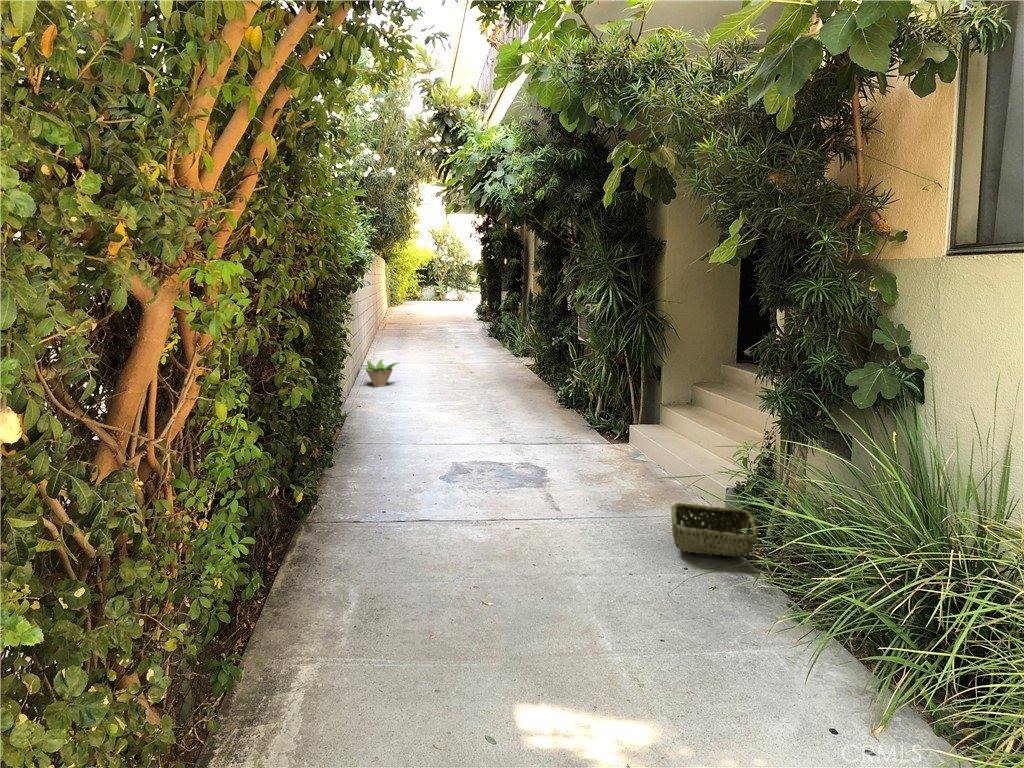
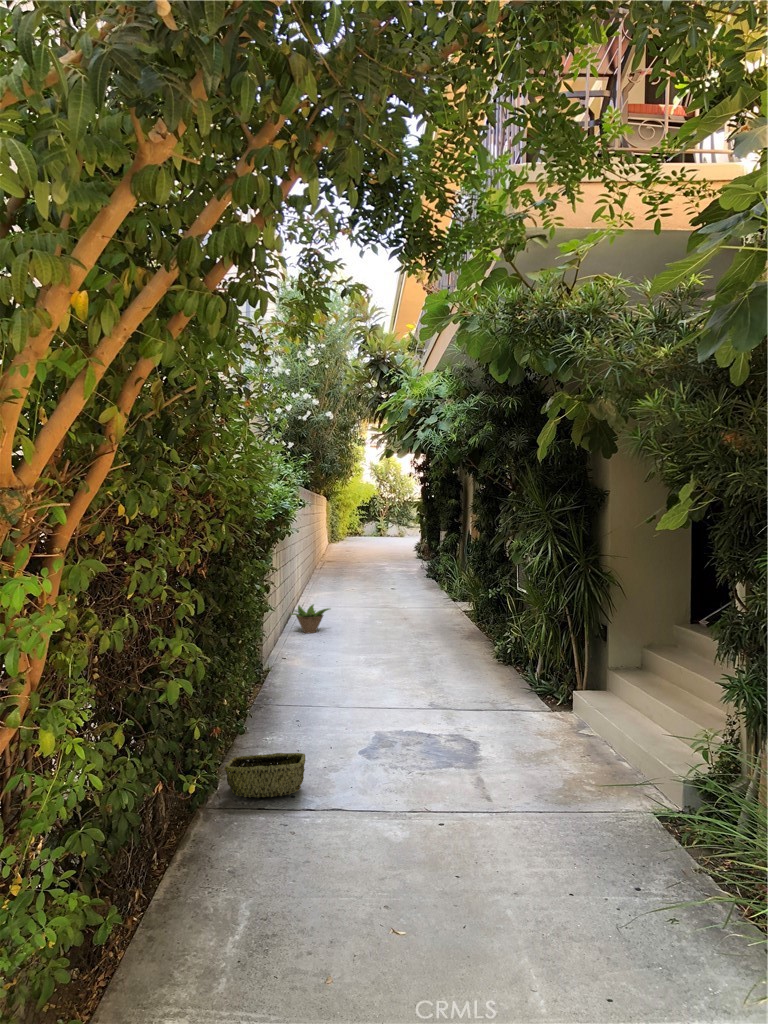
woven basket: present [671,503,758,556] -> present [224,753,306,798]

